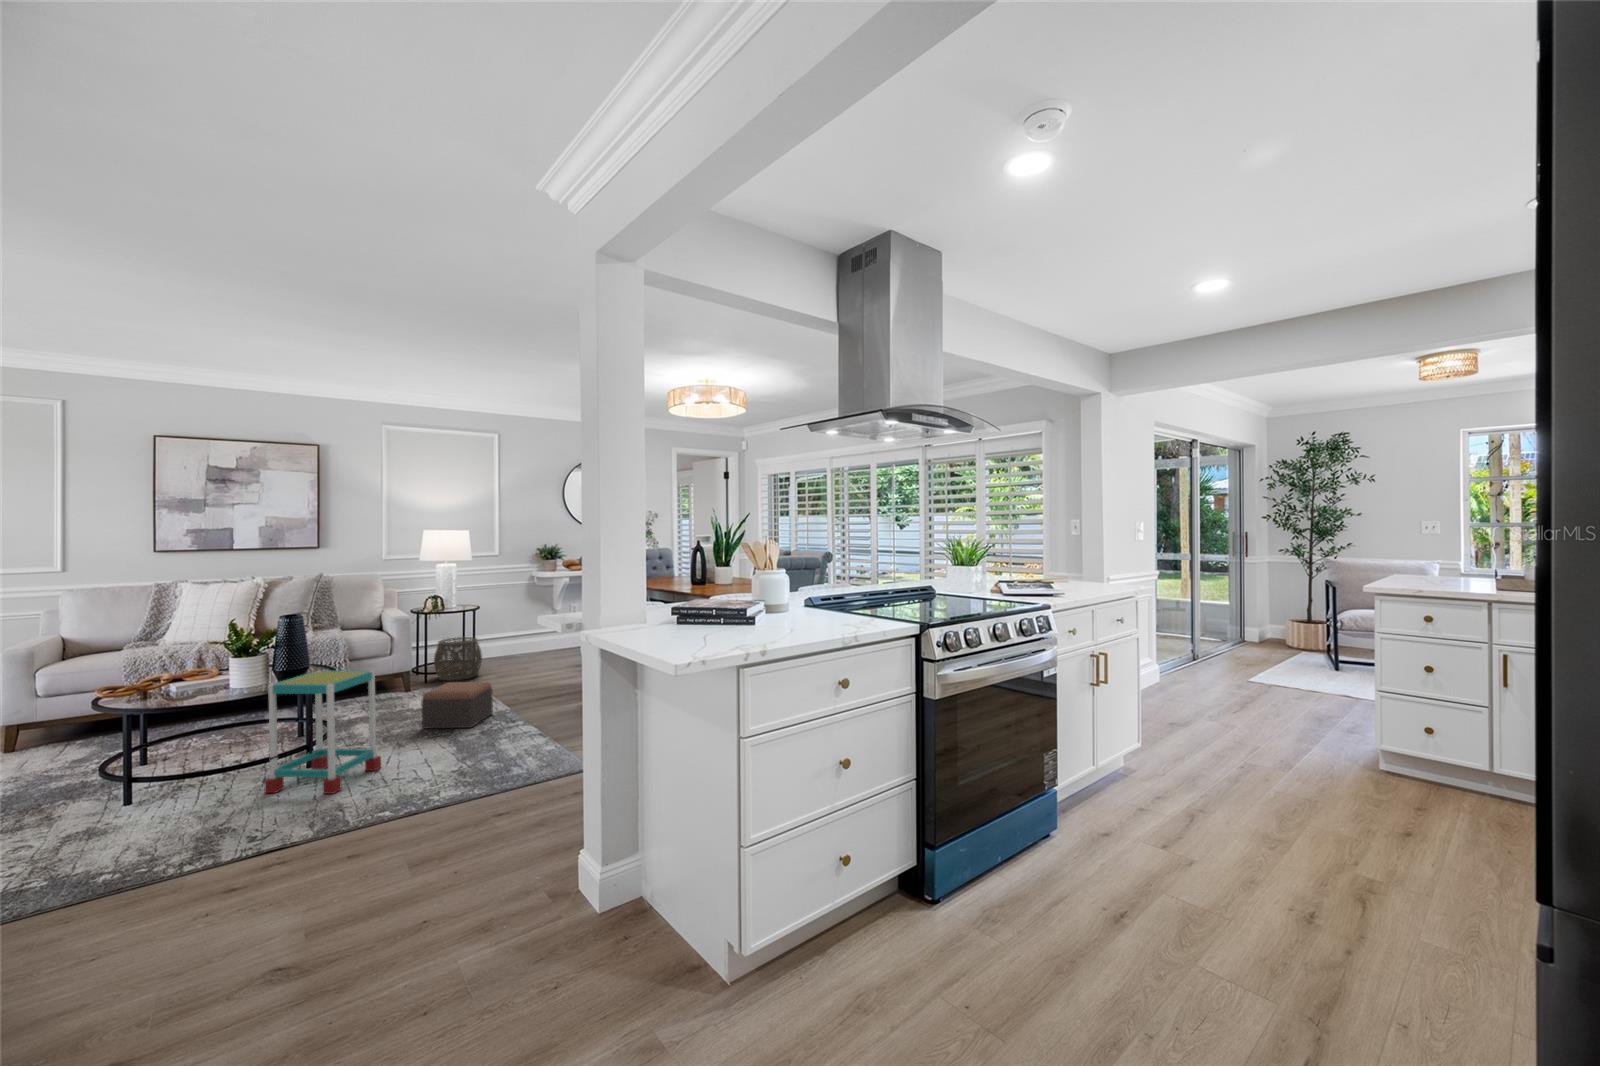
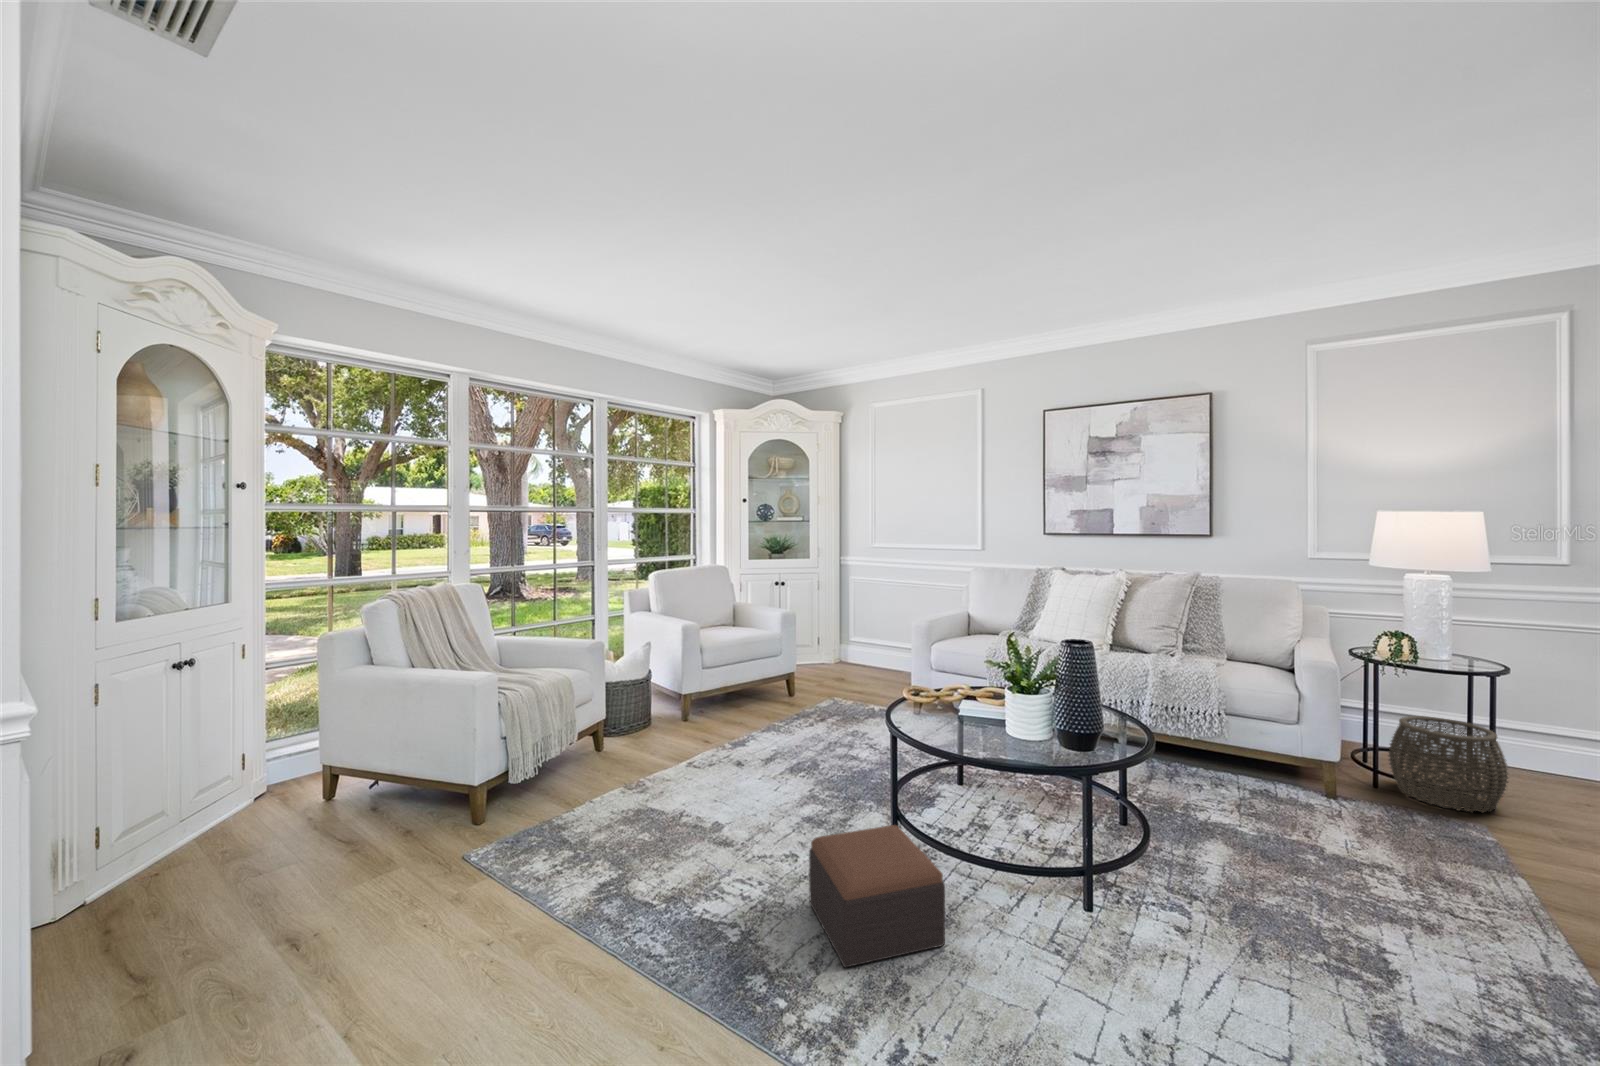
side table: present [265,671,381,794] -> none [998,753,1195,1031]
footstool: present [422,682,493,729] -> present [809,825,945,967]

